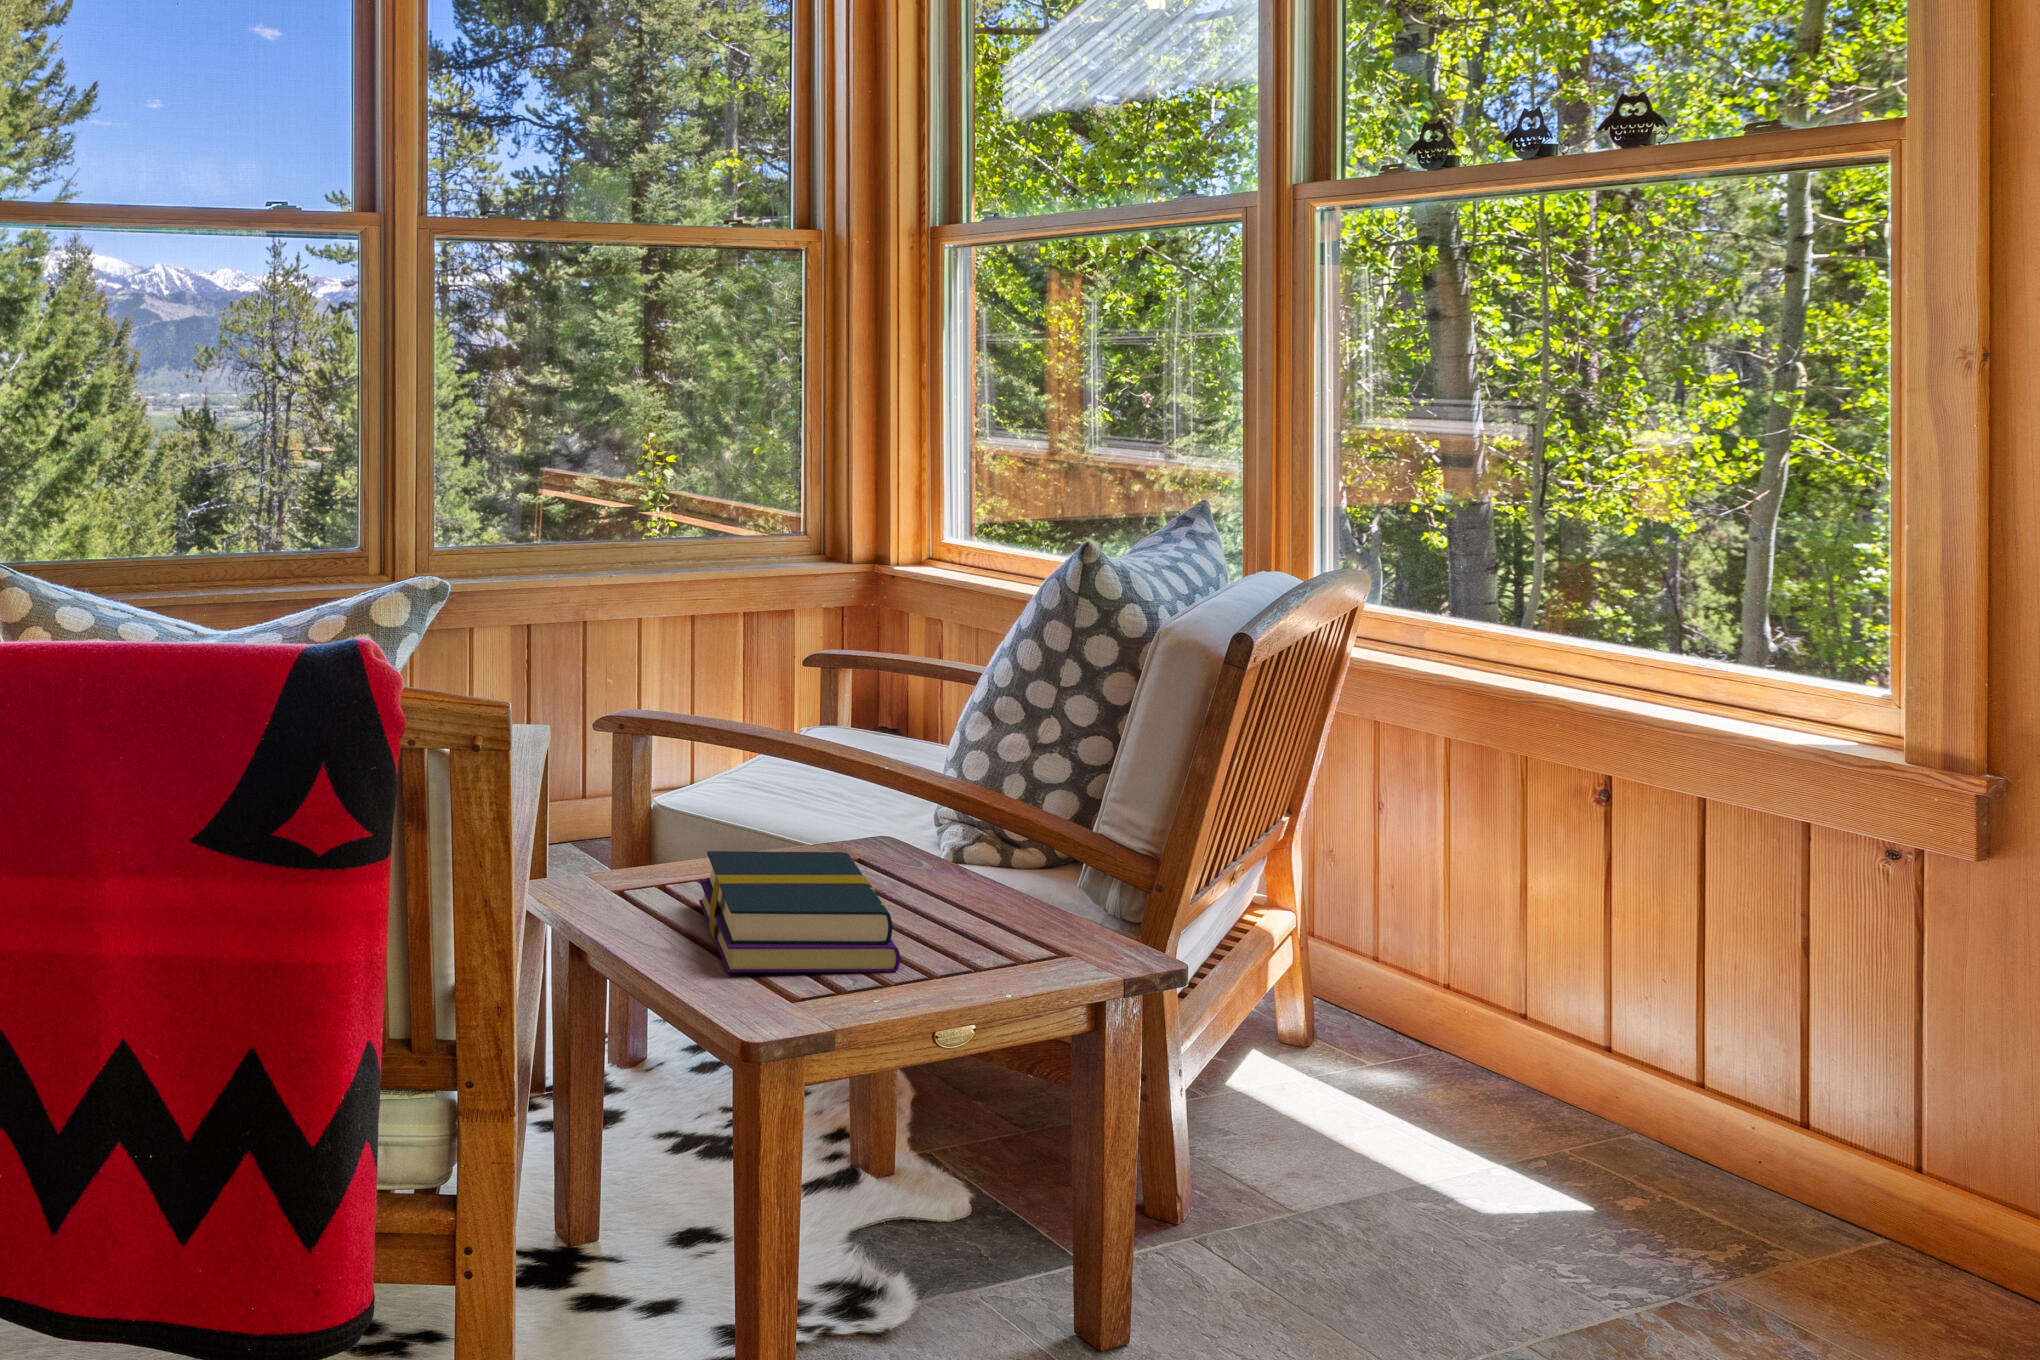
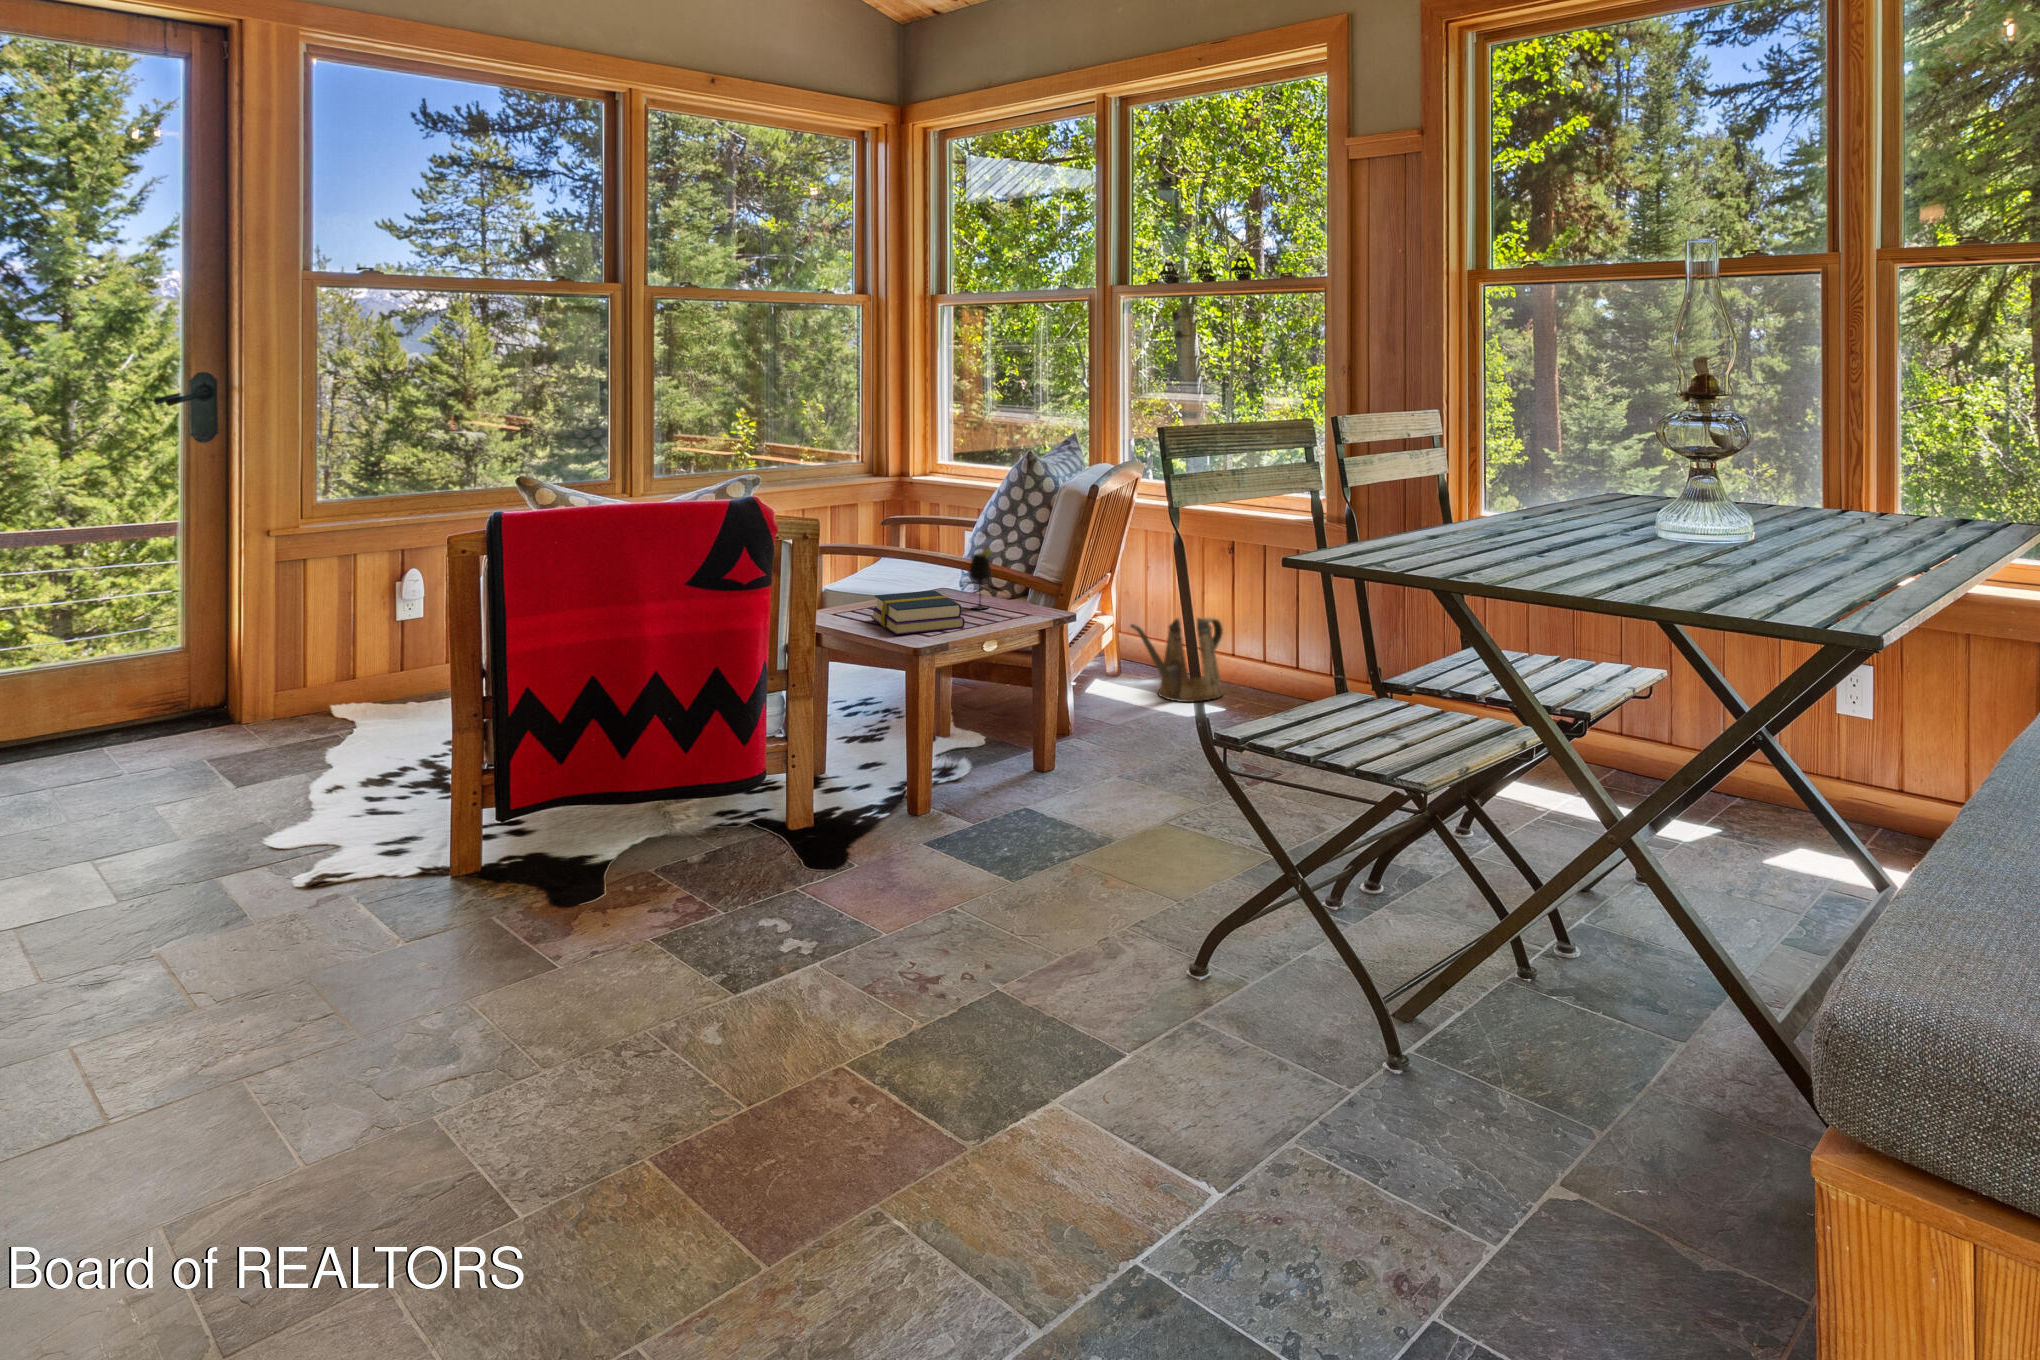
wine glass: none [930,753,983,911] -> present [969,549,991,609]
watering can: none [1343,950,1599,1177] -> present [1131,618,1224,702]

